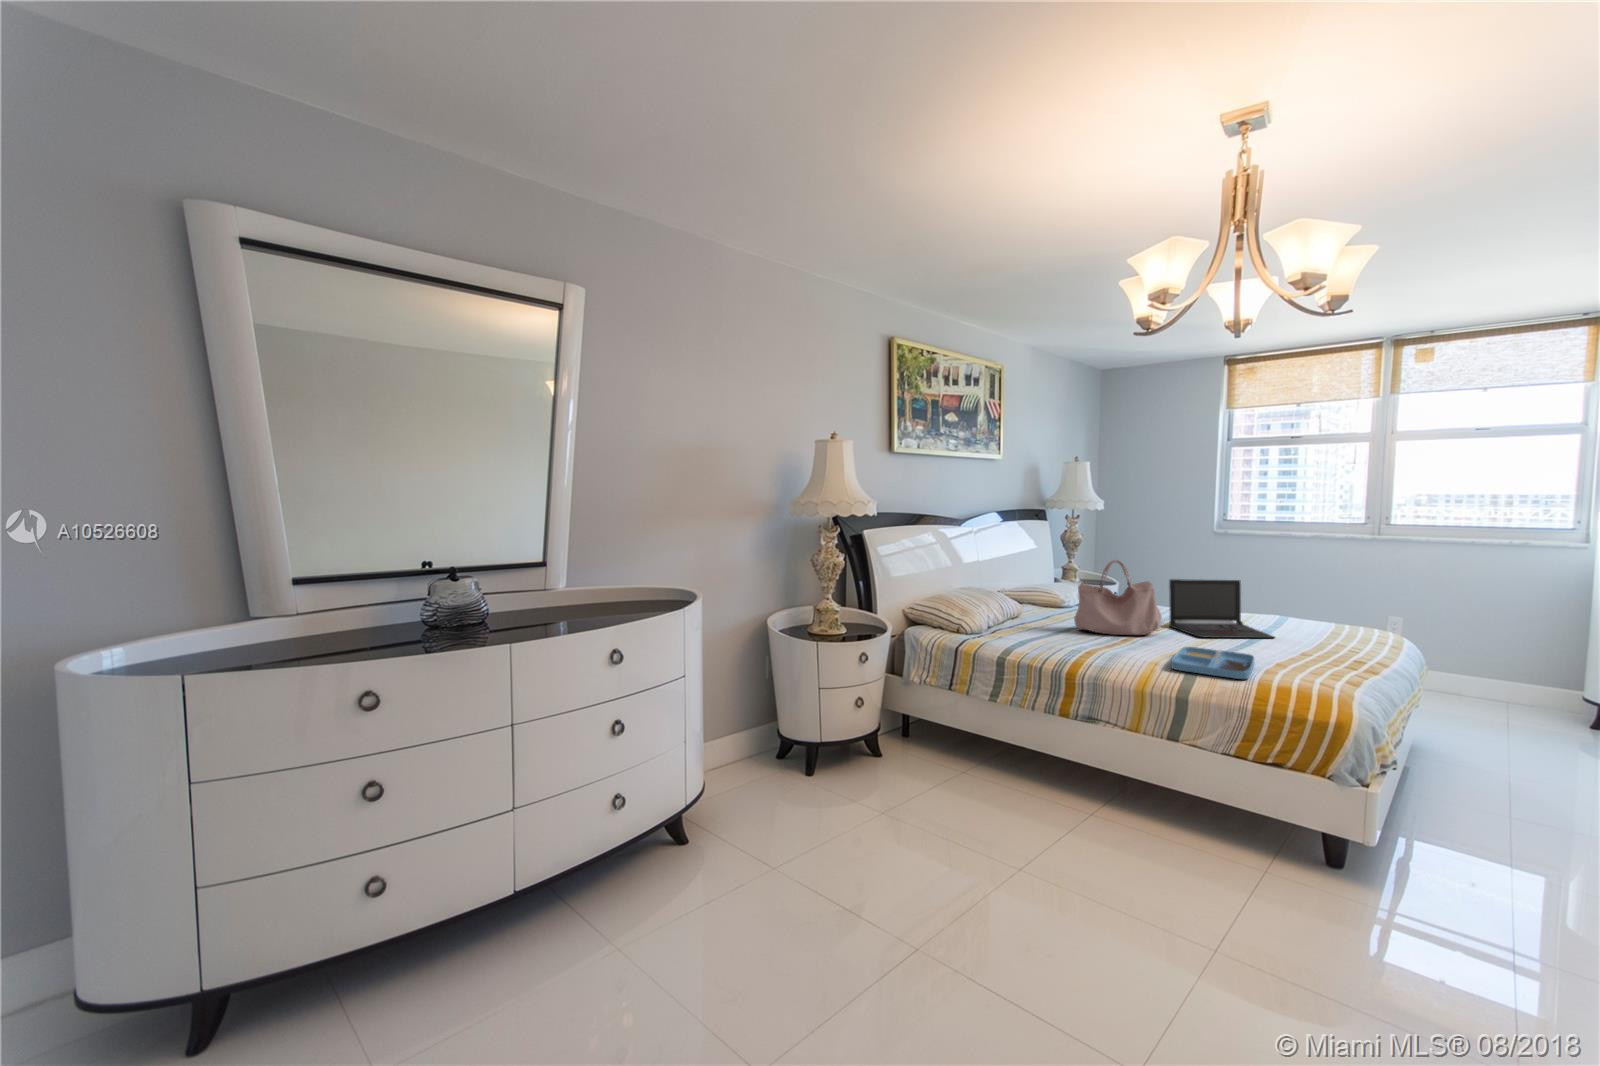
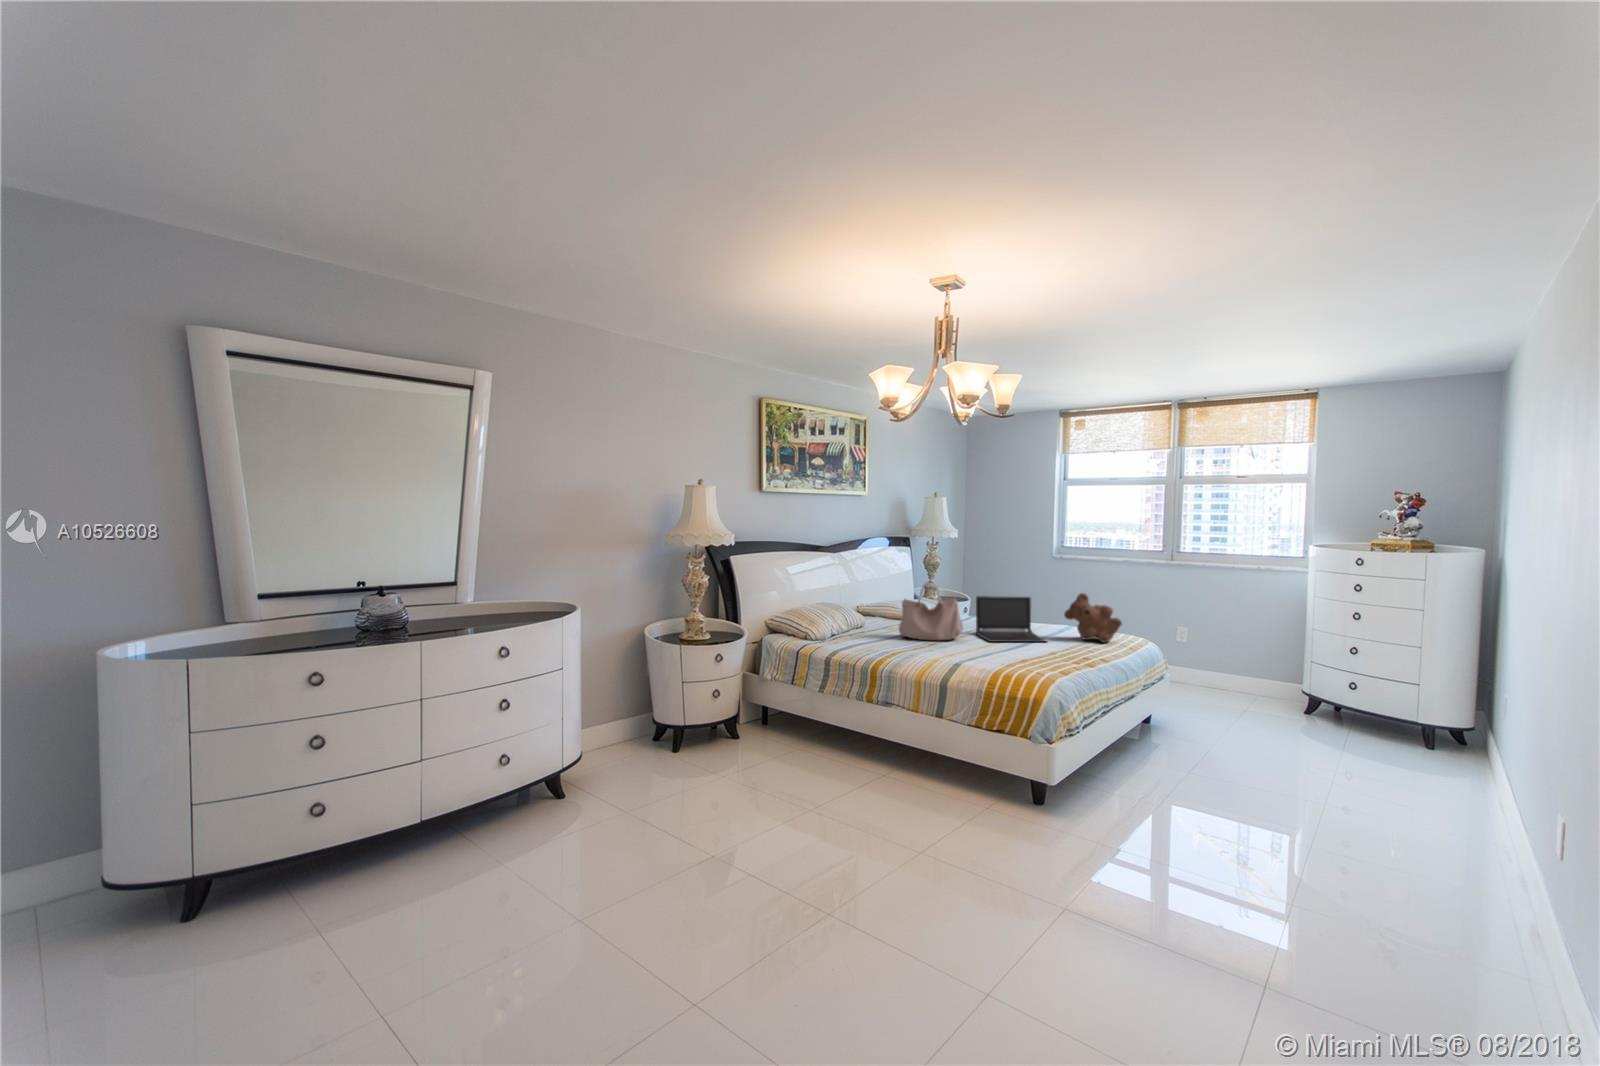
teddy bear: none [1292,575,1378,639] -> present [1064,593,1122,643]
tray: present [1171,647,1254,679] -> none [944,648,1010,670]

